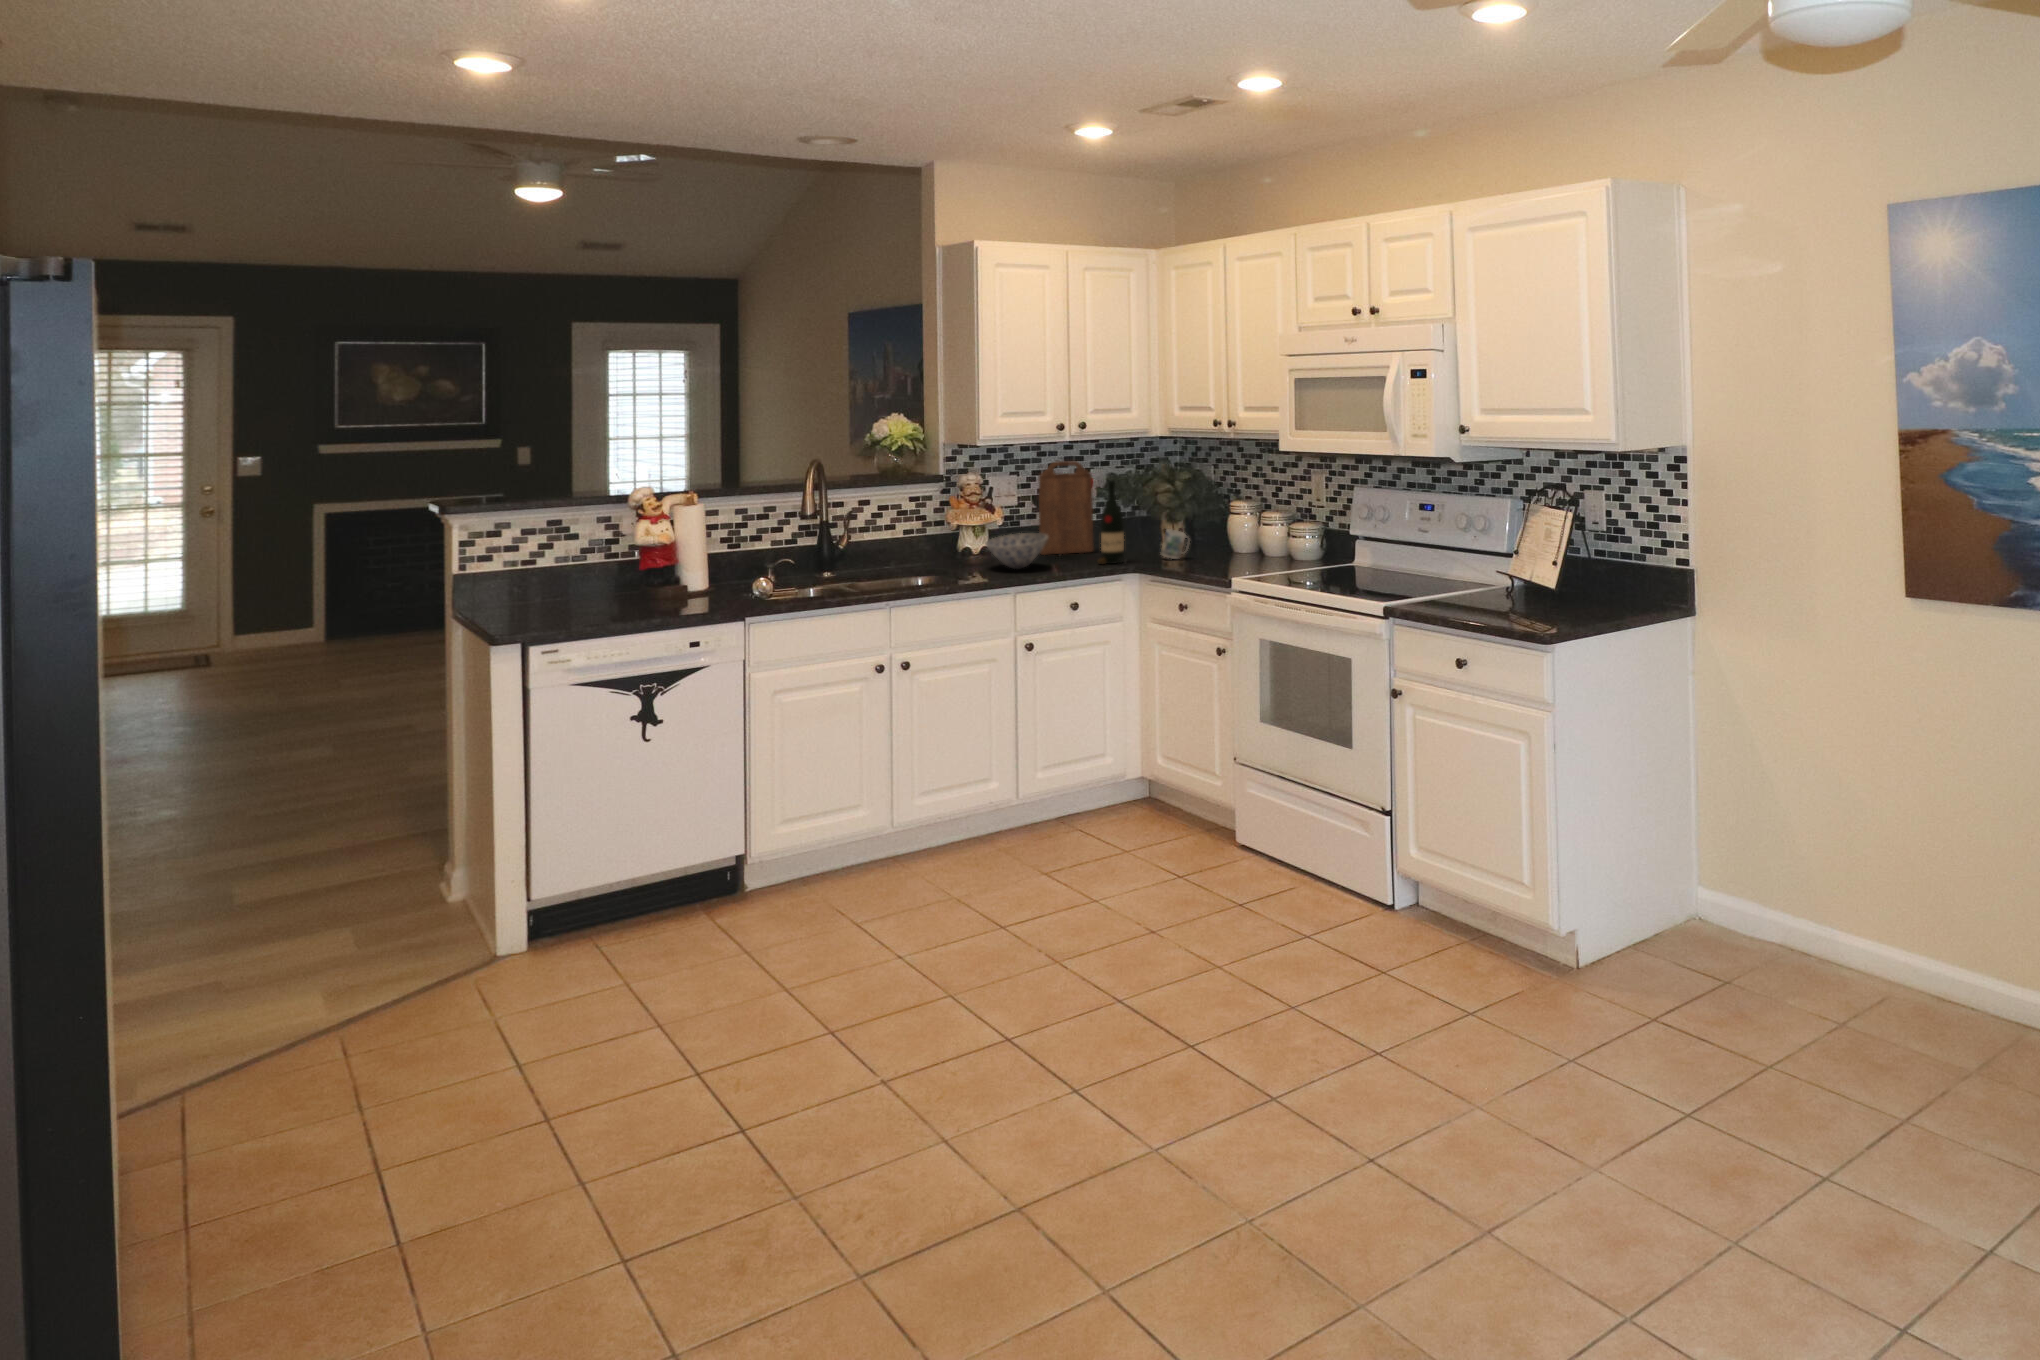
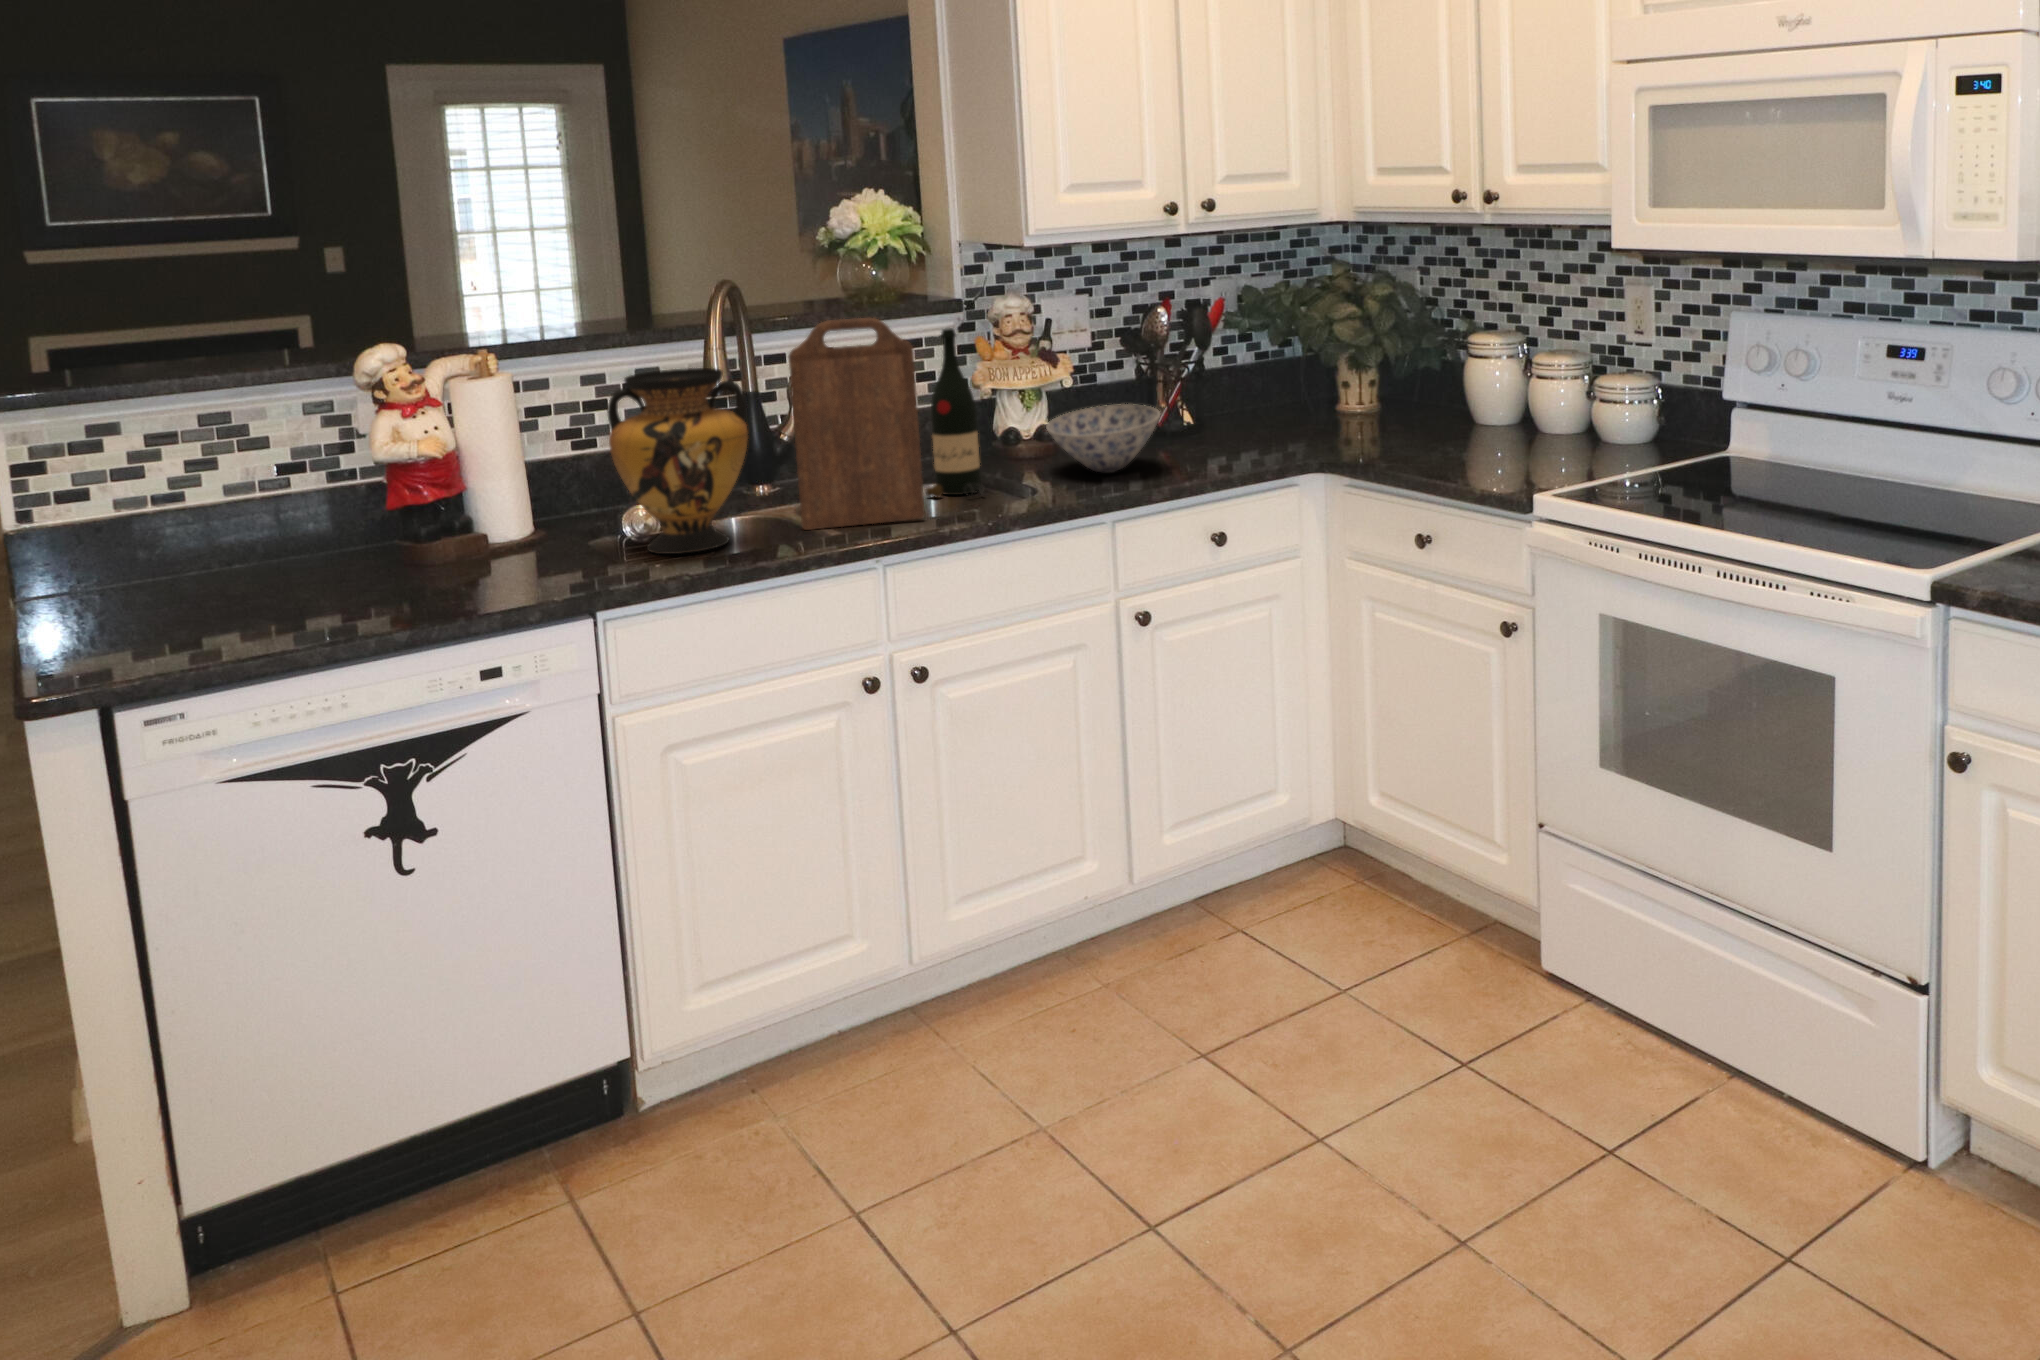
cutting board: present [1039,461,1094,555] -> present [789,318,925,530]
wine bottle: present [1098,481,1127,564] -> present [926,328,984,497]
vase: none [755,502,825,596] -> present [607,368,748,554]
mug: present [1161,529,1190,559] -> none [1346,389,1405,443]

